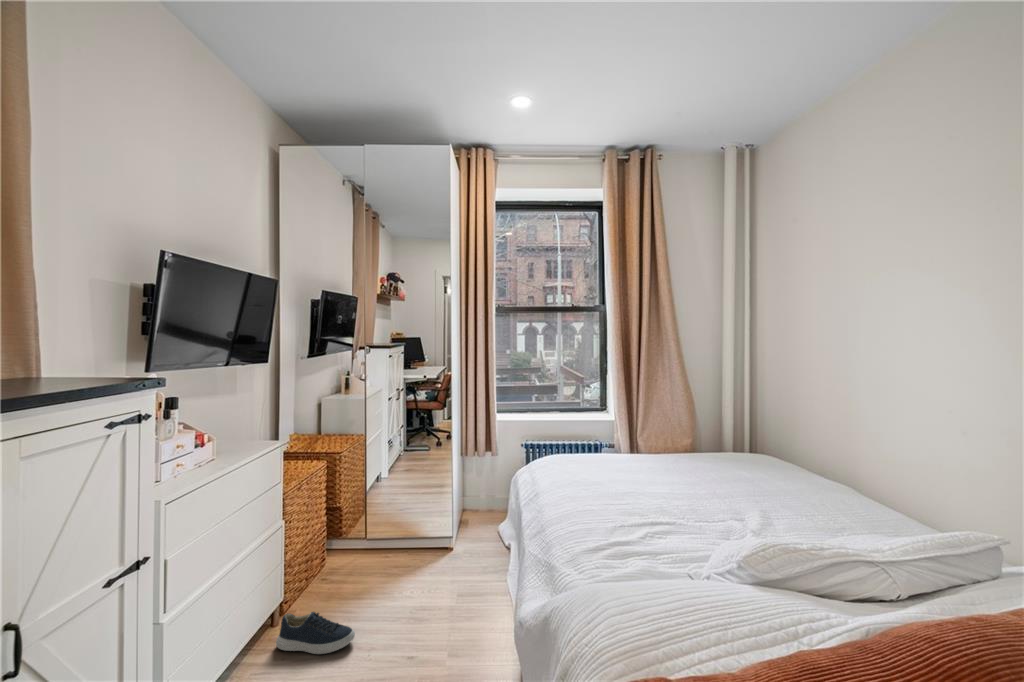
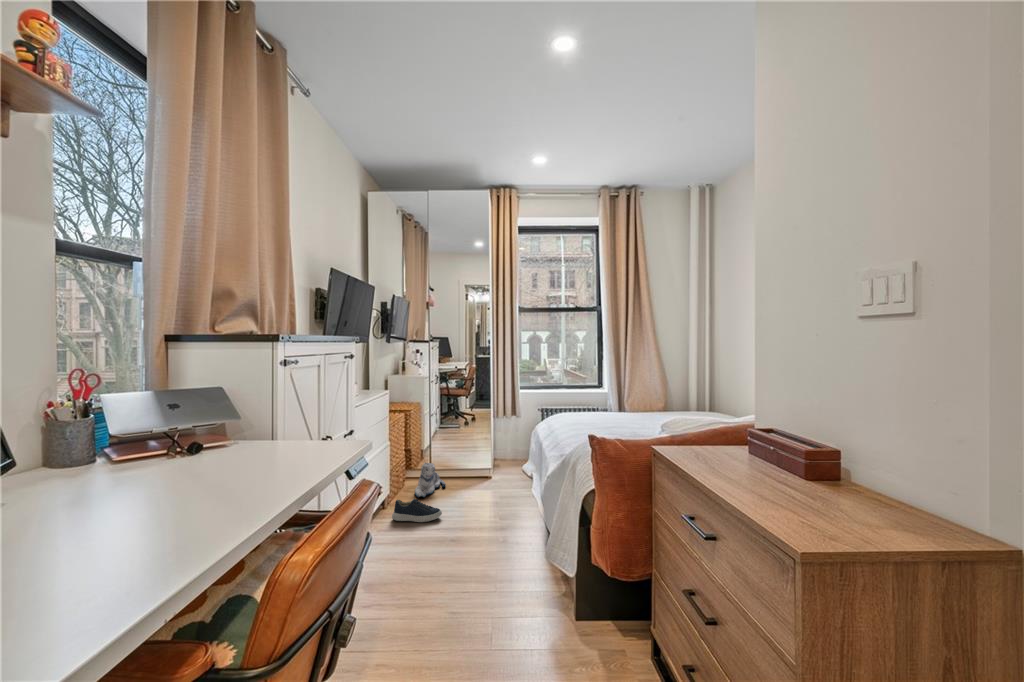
plush toy: none [334,534,385,591] -> present [415,463,446,497]

